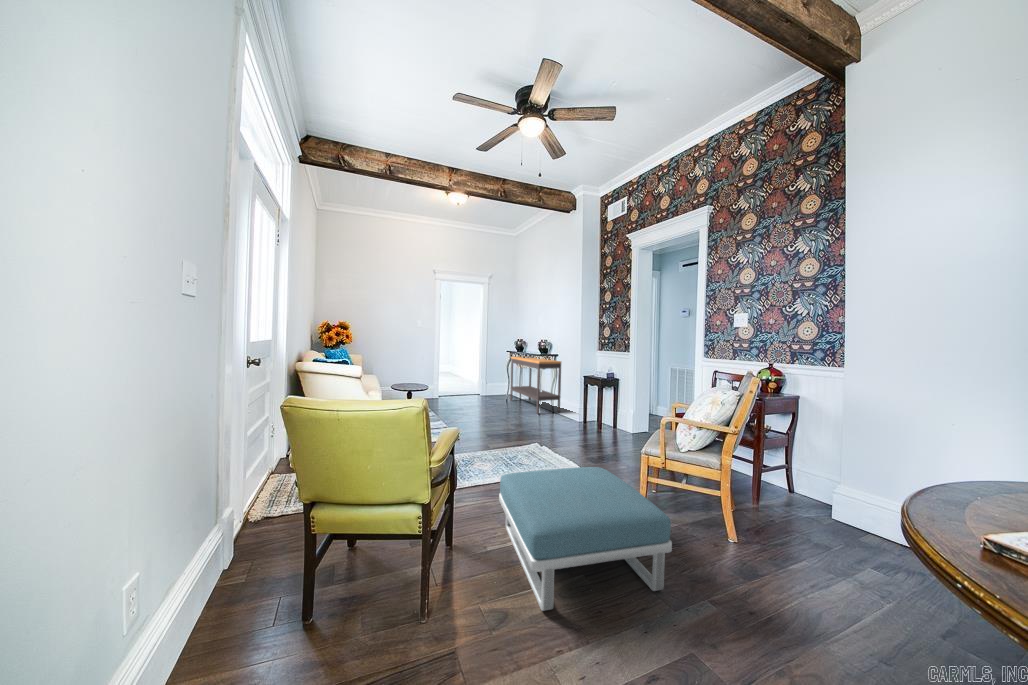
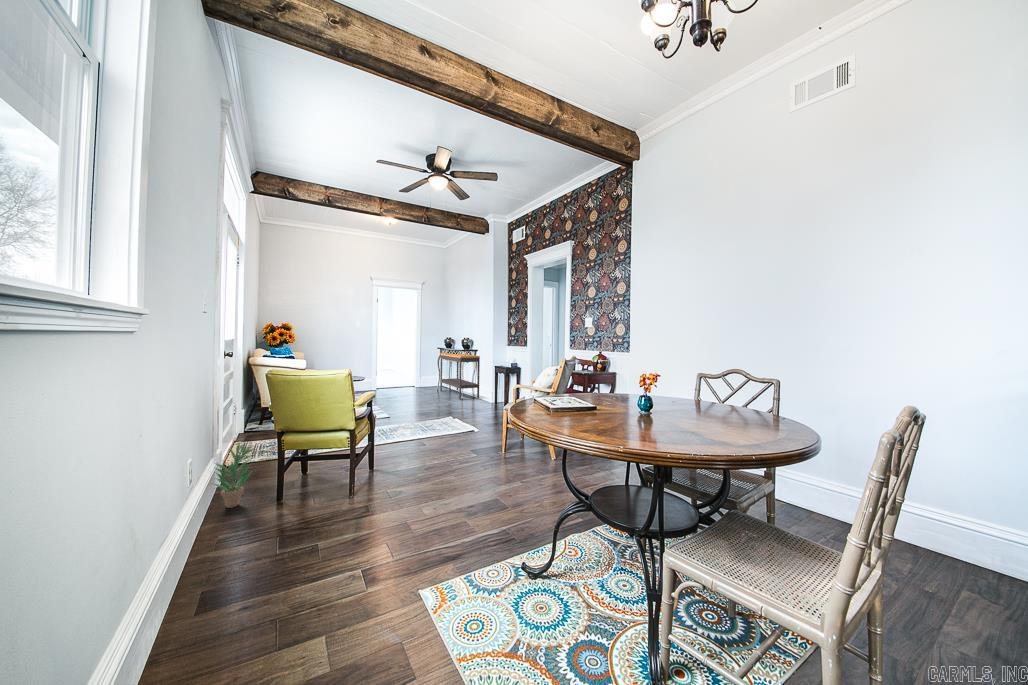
footstool: present [499,467,672,611] -> none [407,420,503,490]
potted plant: none [192,515,272,633] -> present [214,443,253,508]

